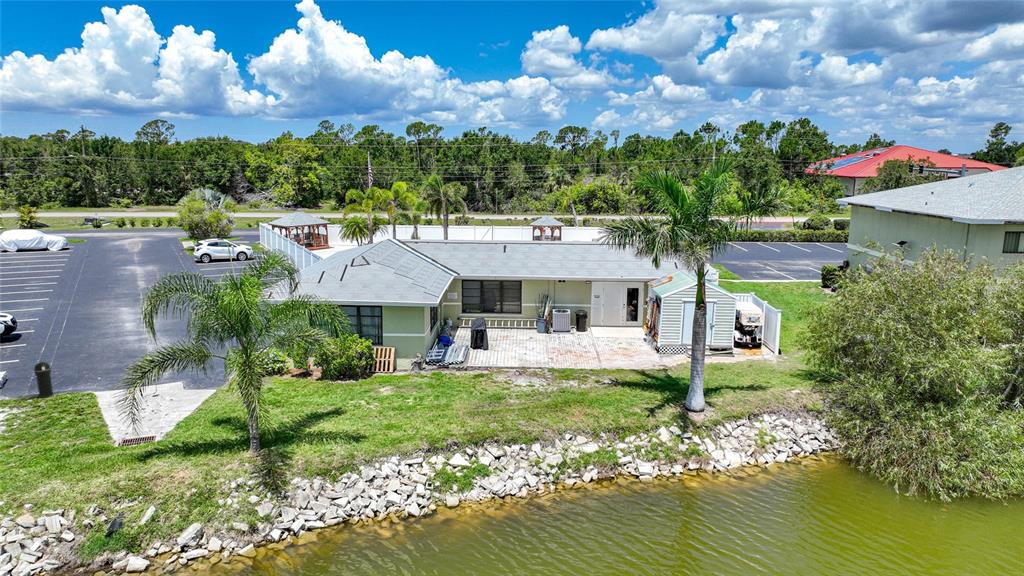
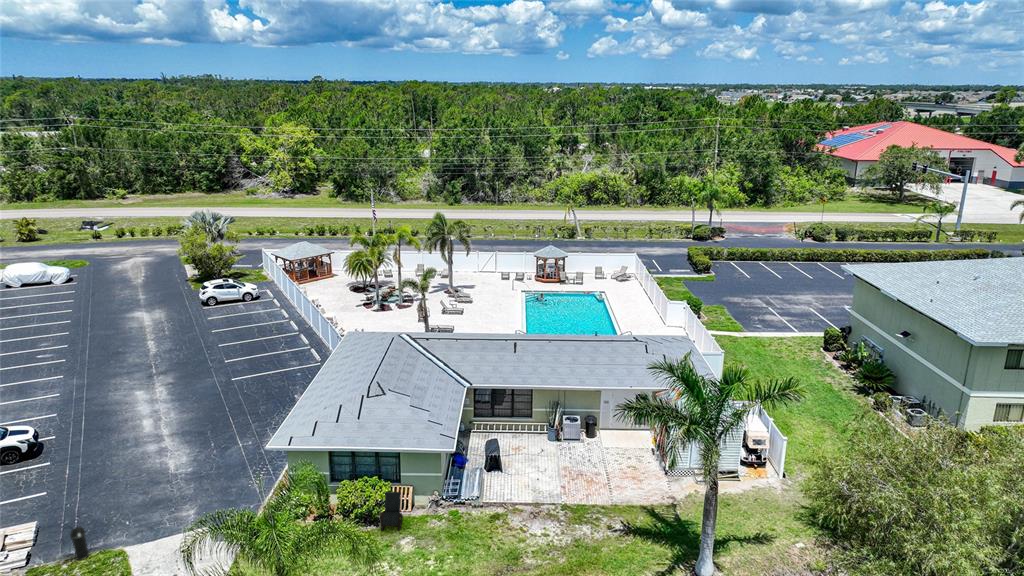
lounge chair: none [359,346,384,382] -> present [380,492,403,531]

